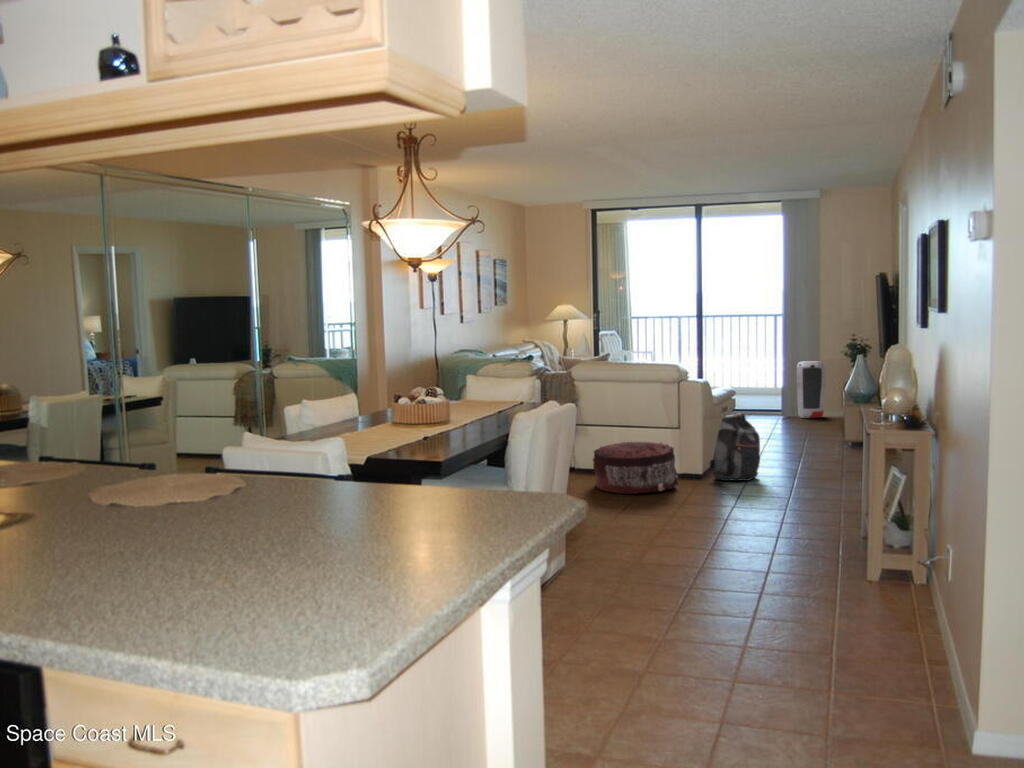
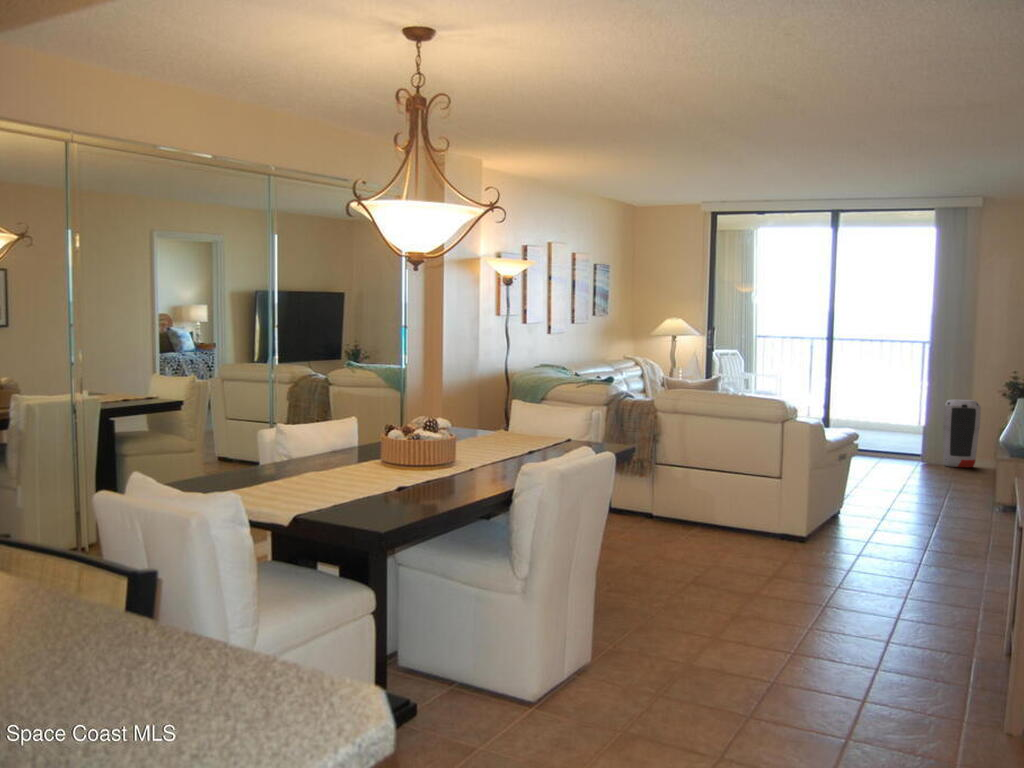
backpack: present [710,413,760,481] -> none [815,464,882,549]
pouf: present [593,442,678,494] -> none [669,488,773,556]

